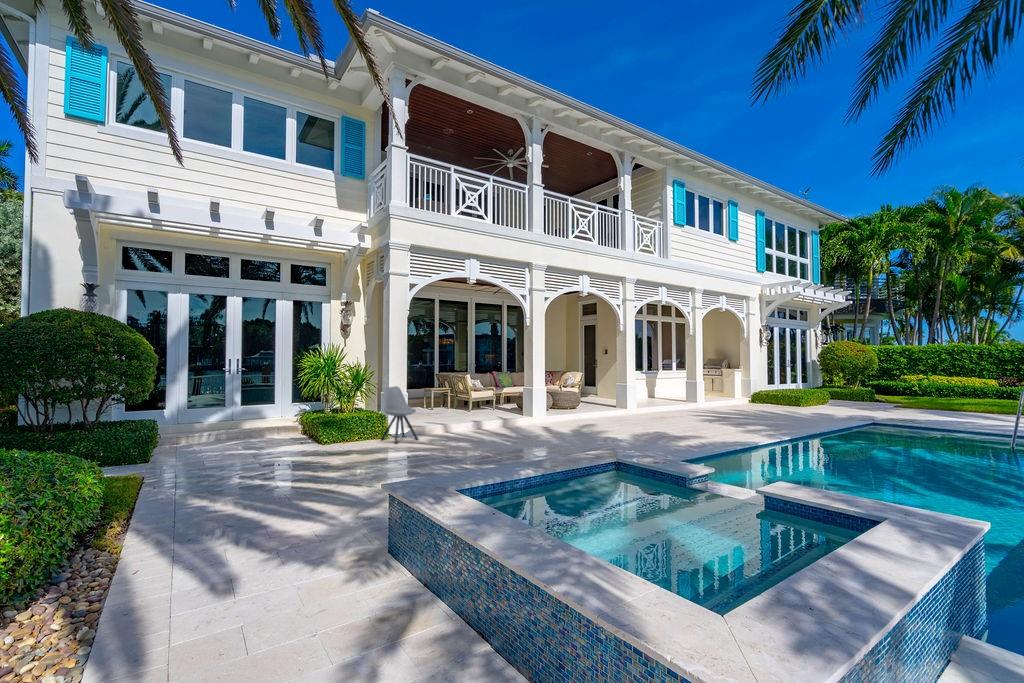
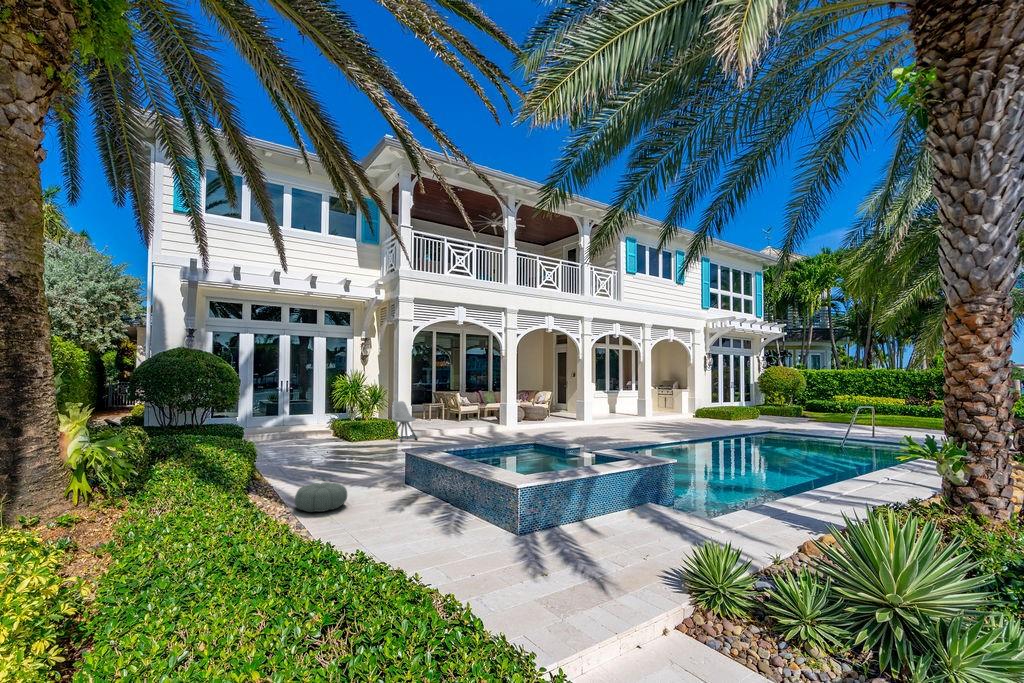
pouf: none [185,547,297,621] -> present [295,482,347,512]

